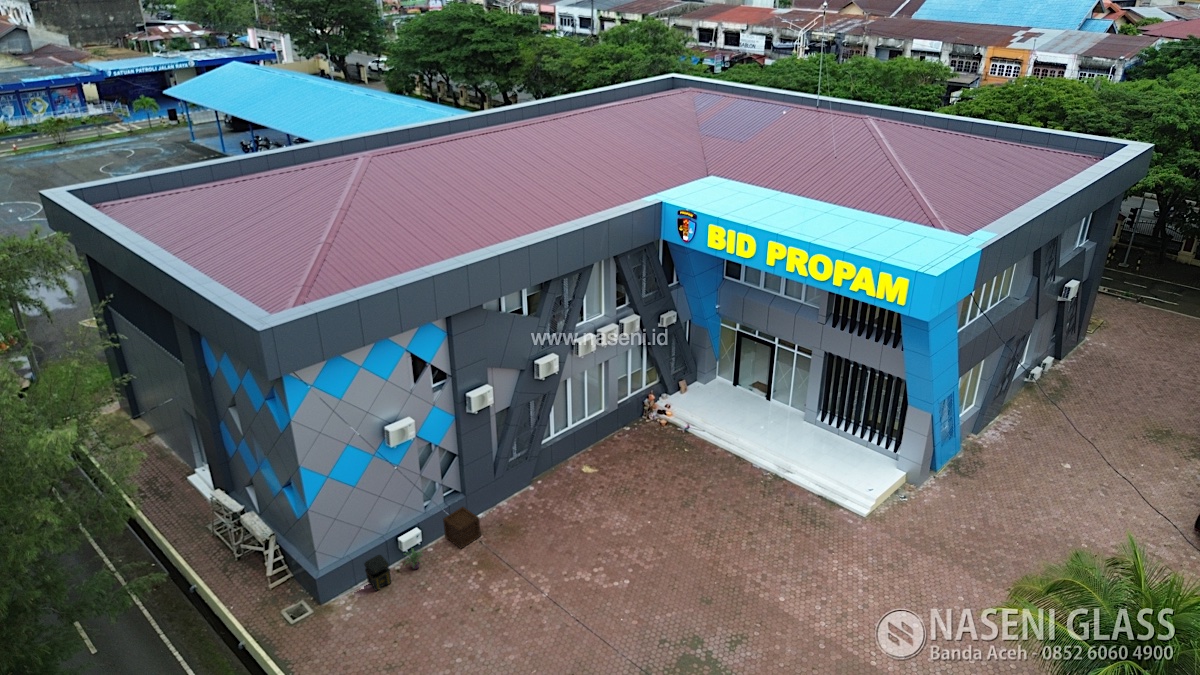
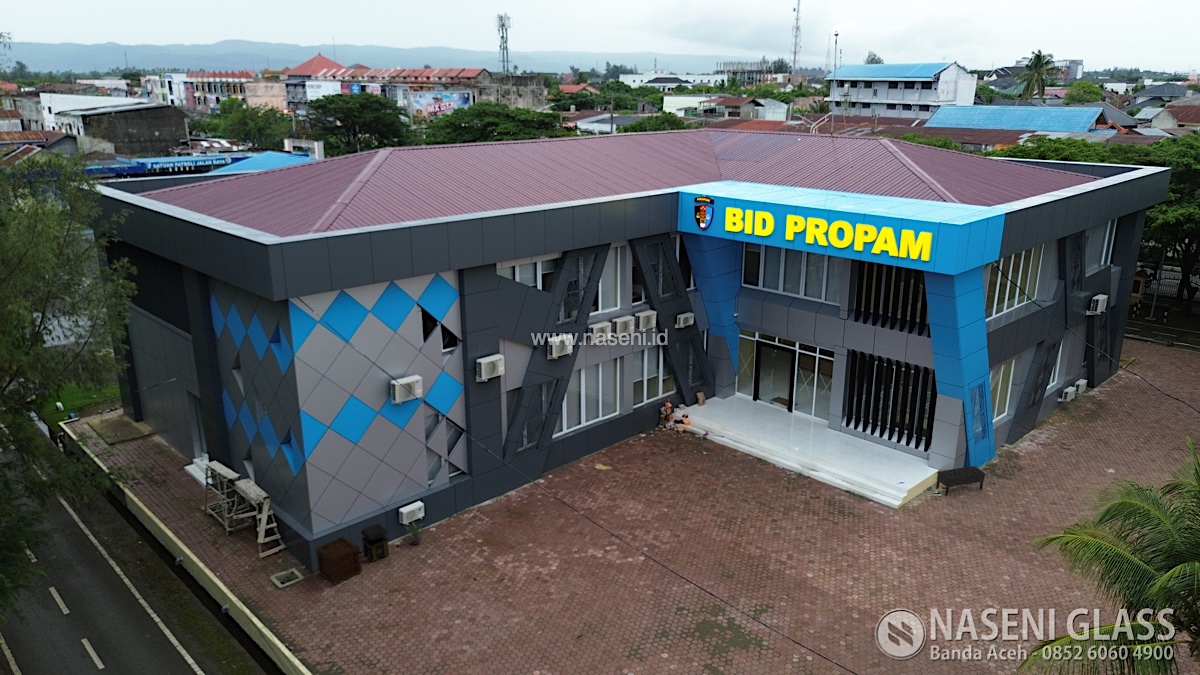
bench: none [902,470,948,501] -> present [936,466,985,496]
wooden crate: present [443,507,481,549] -> present [316,537,362,585]

